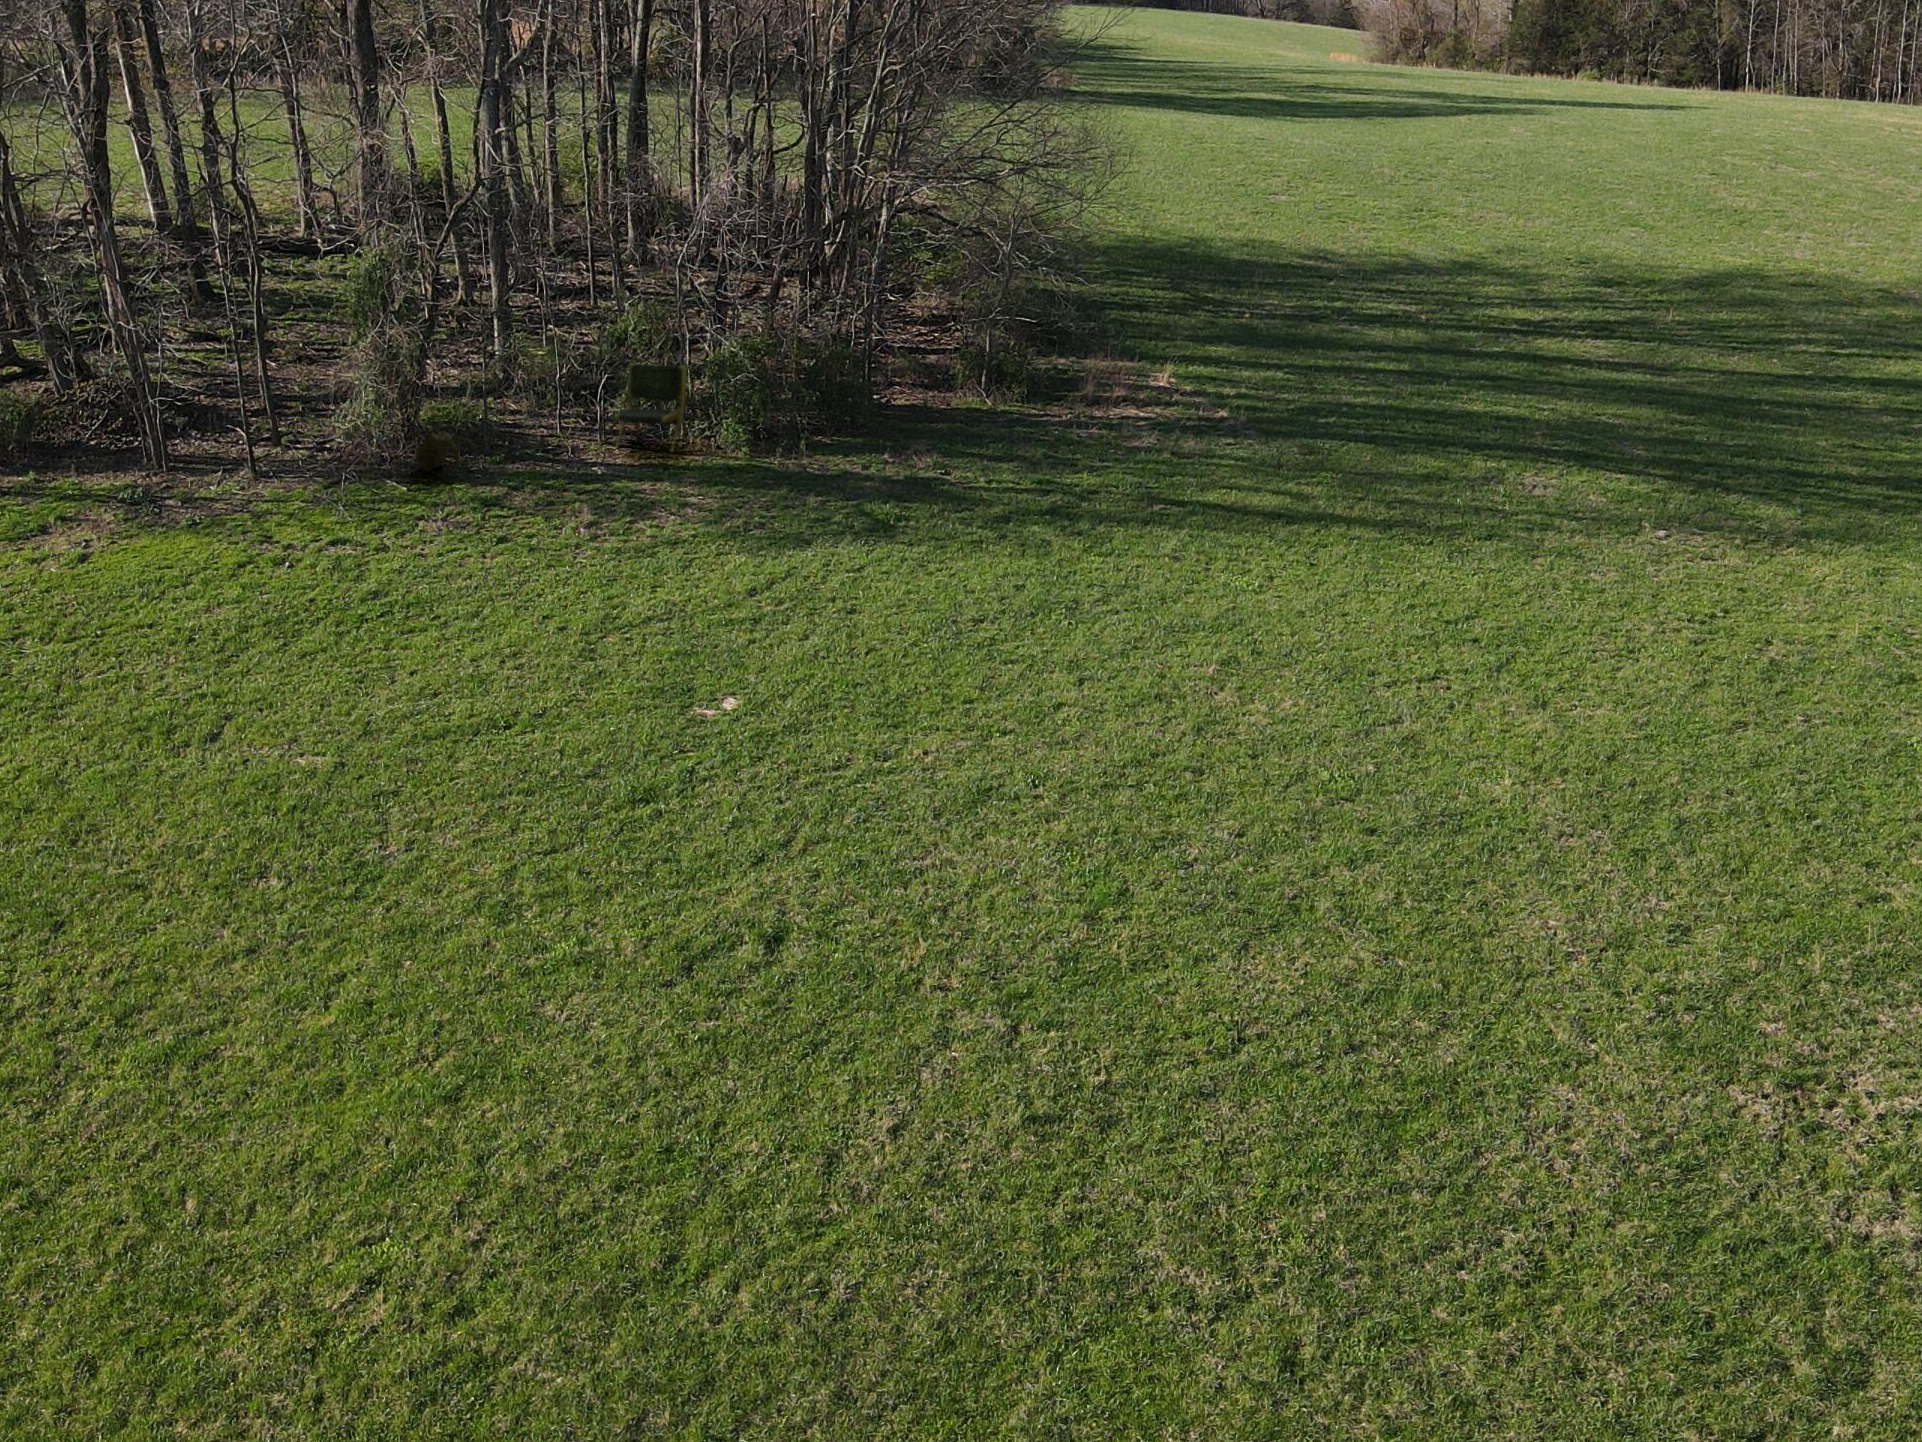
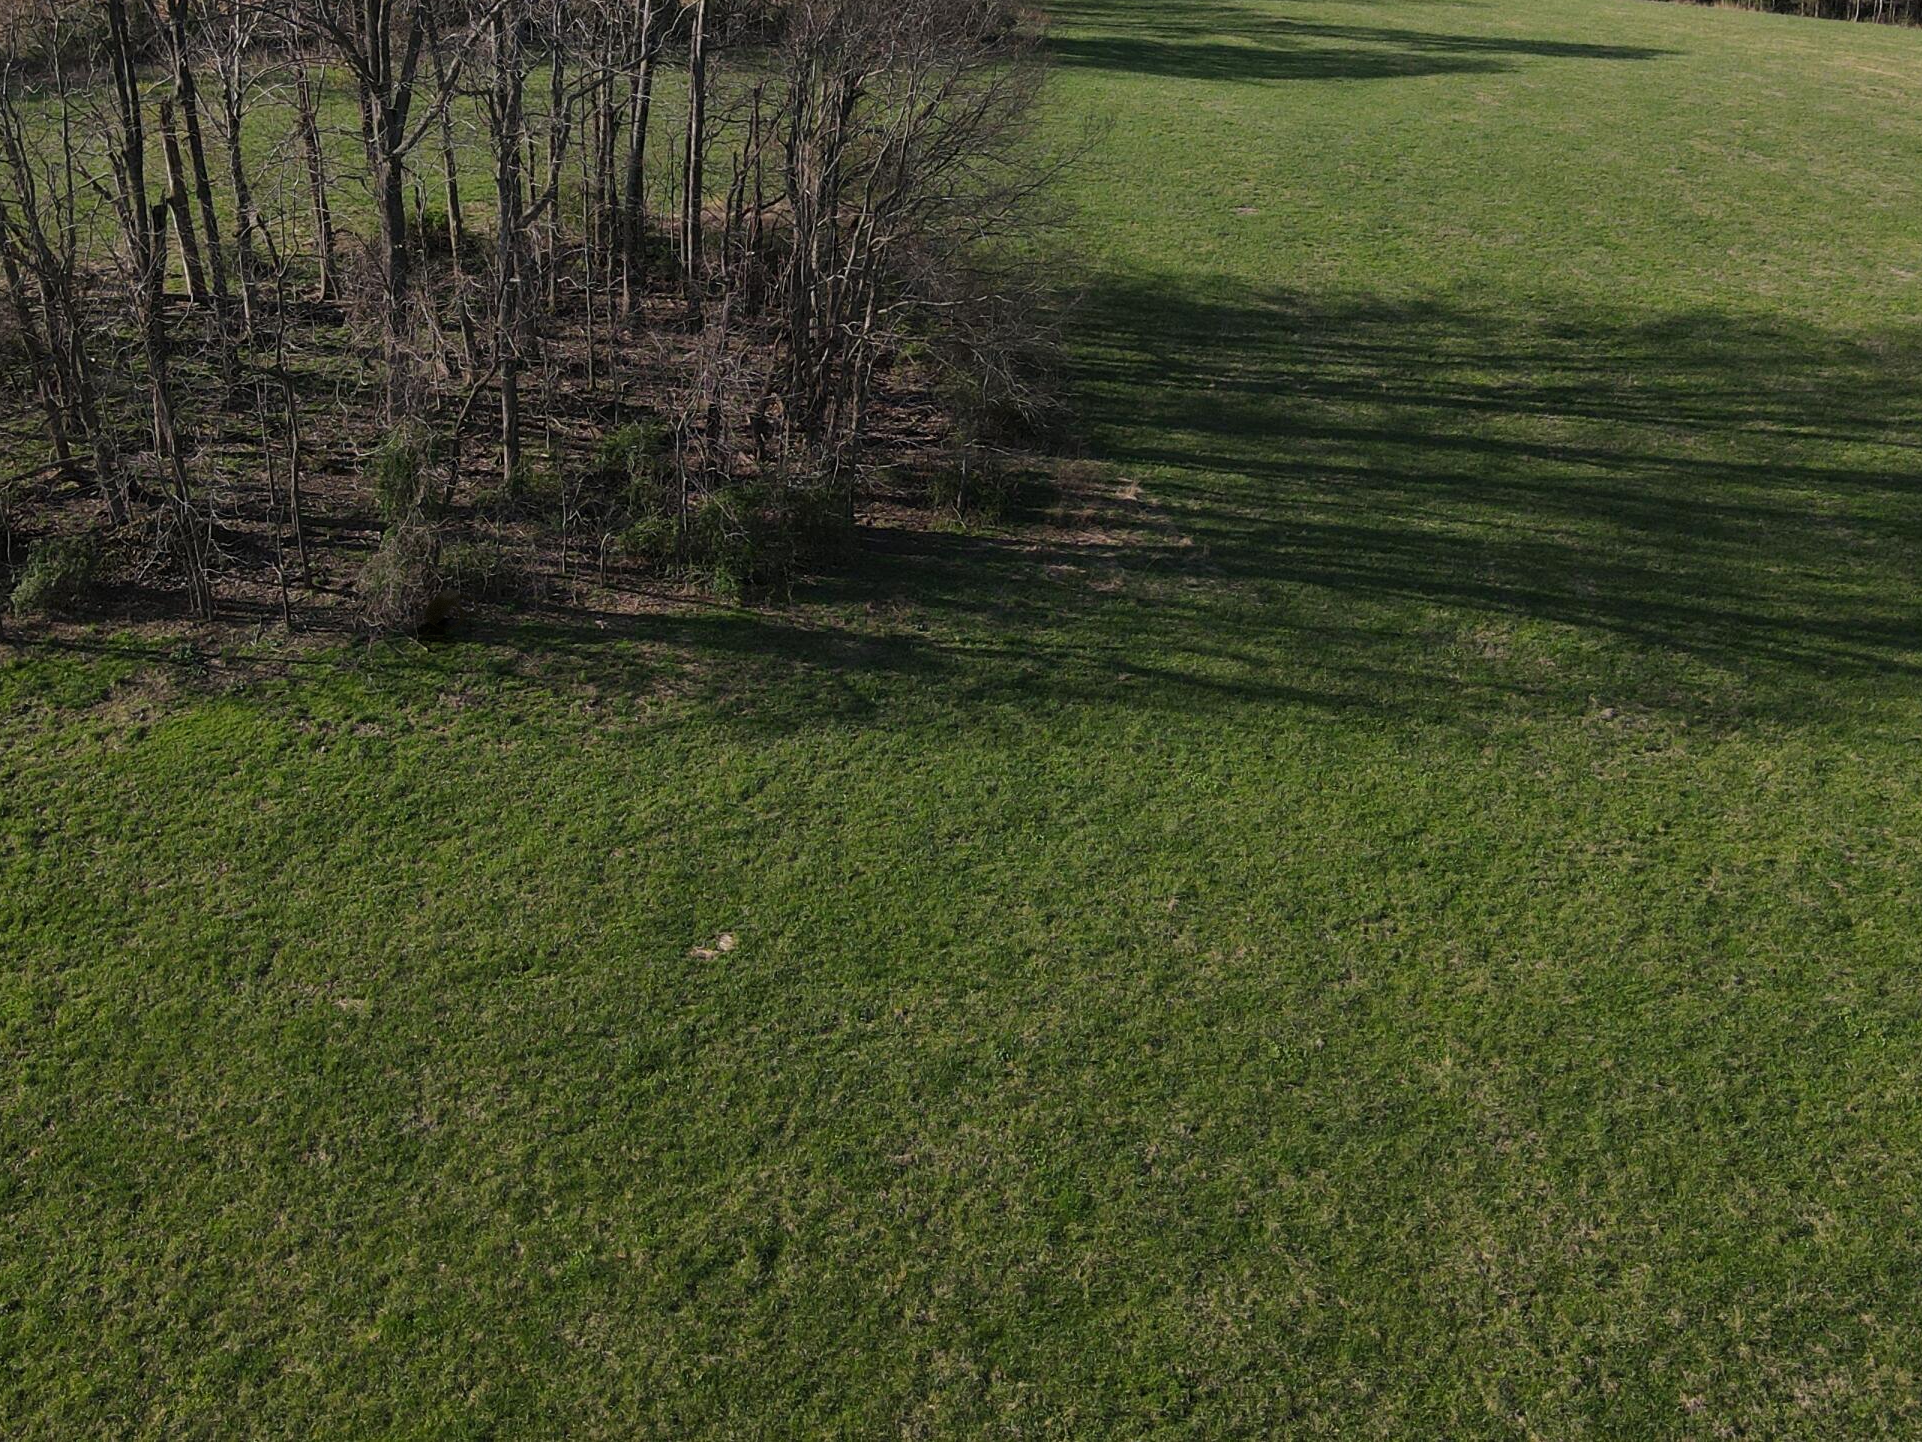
lounge chair: present [614,363,688,452] -> none [600,515,667,604]

